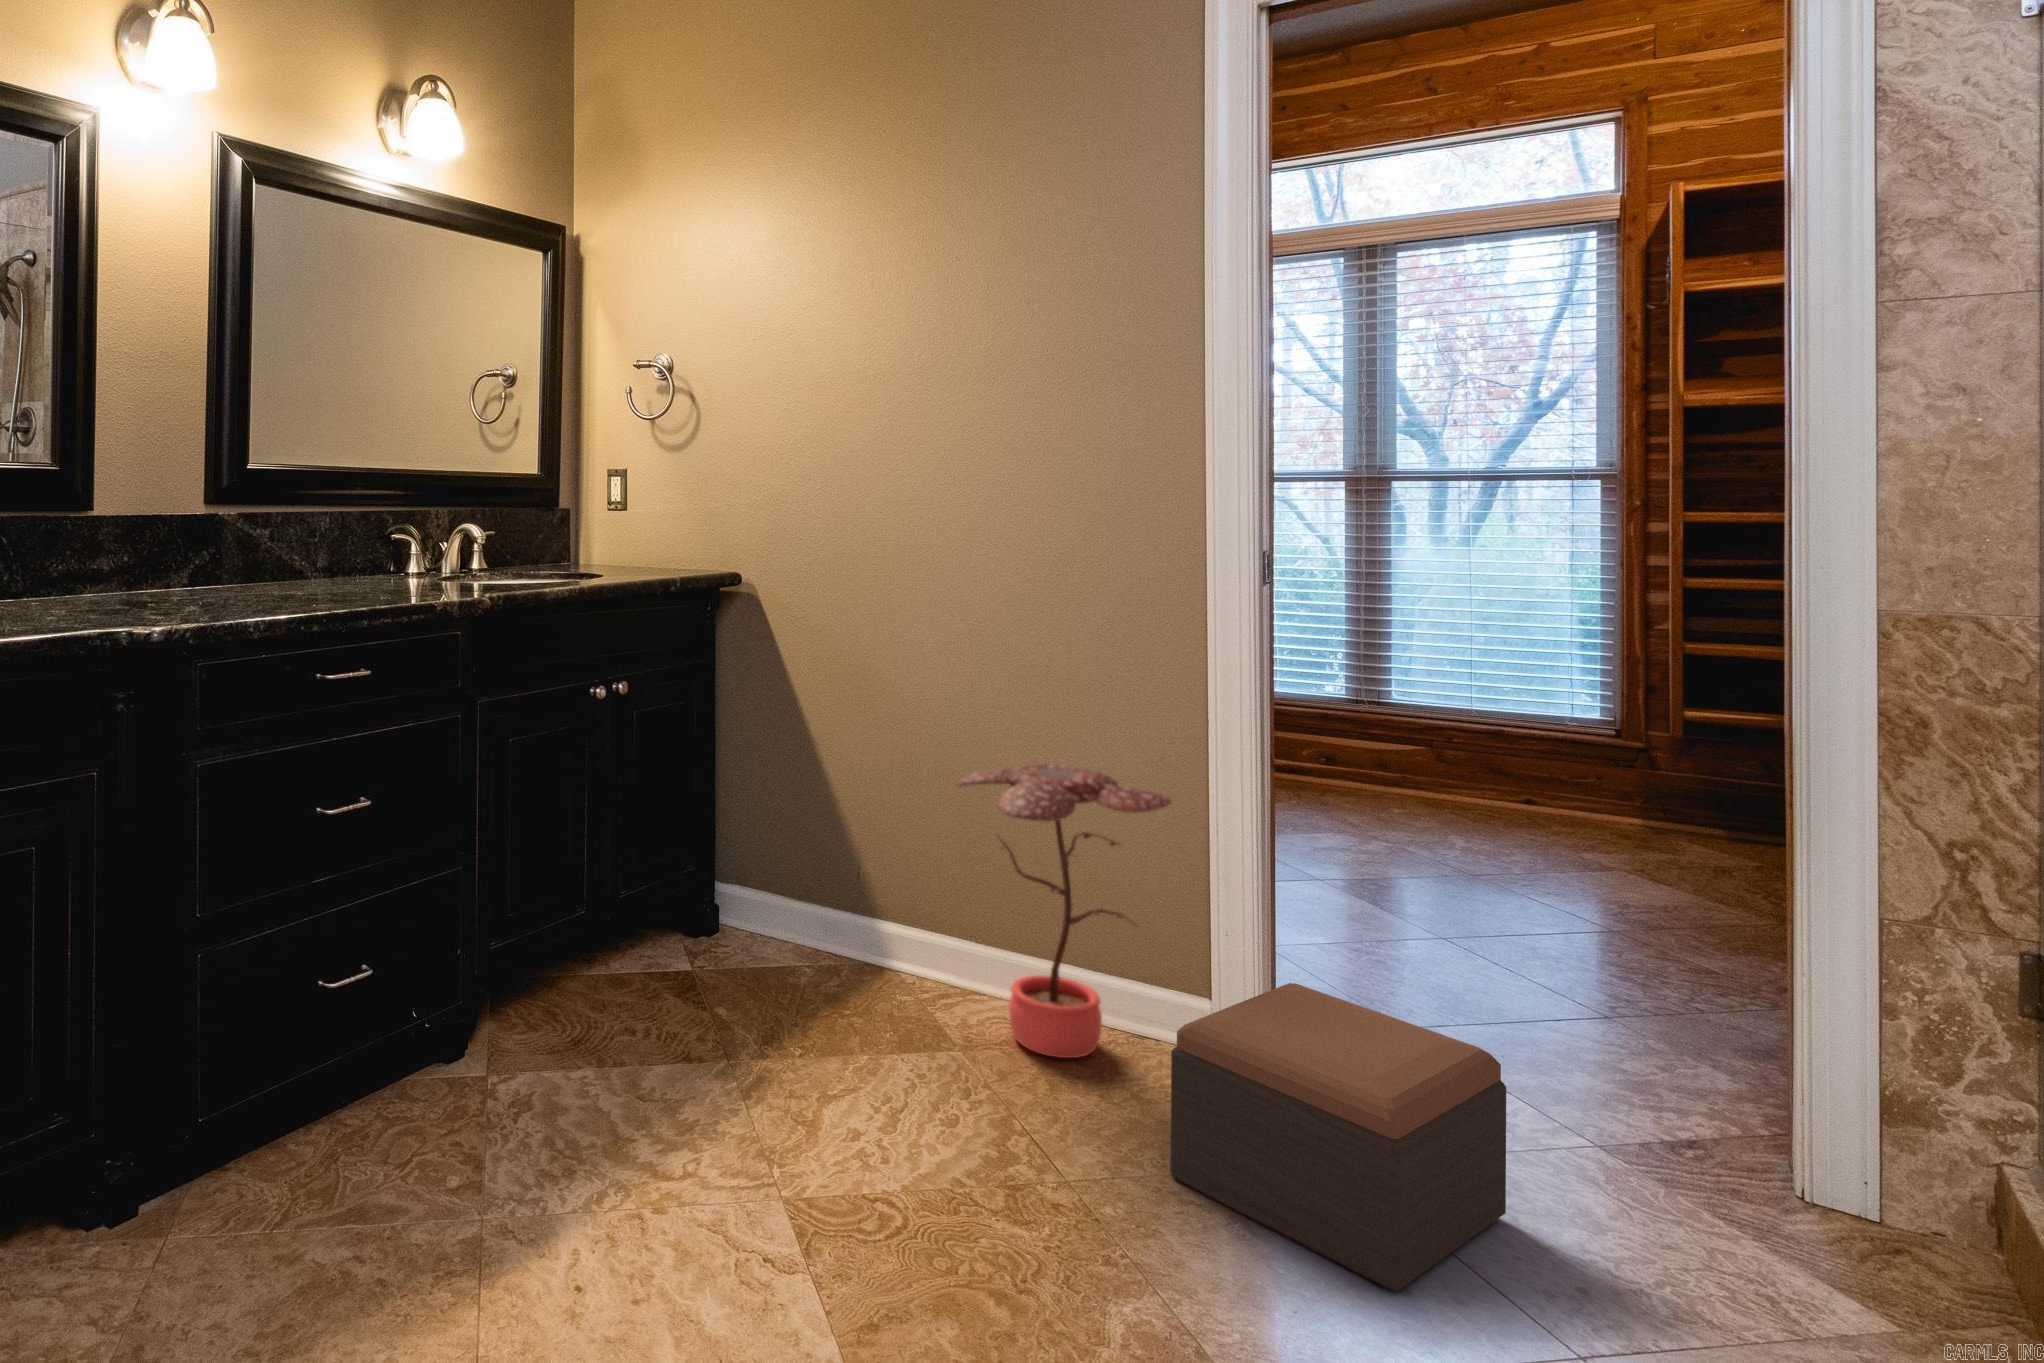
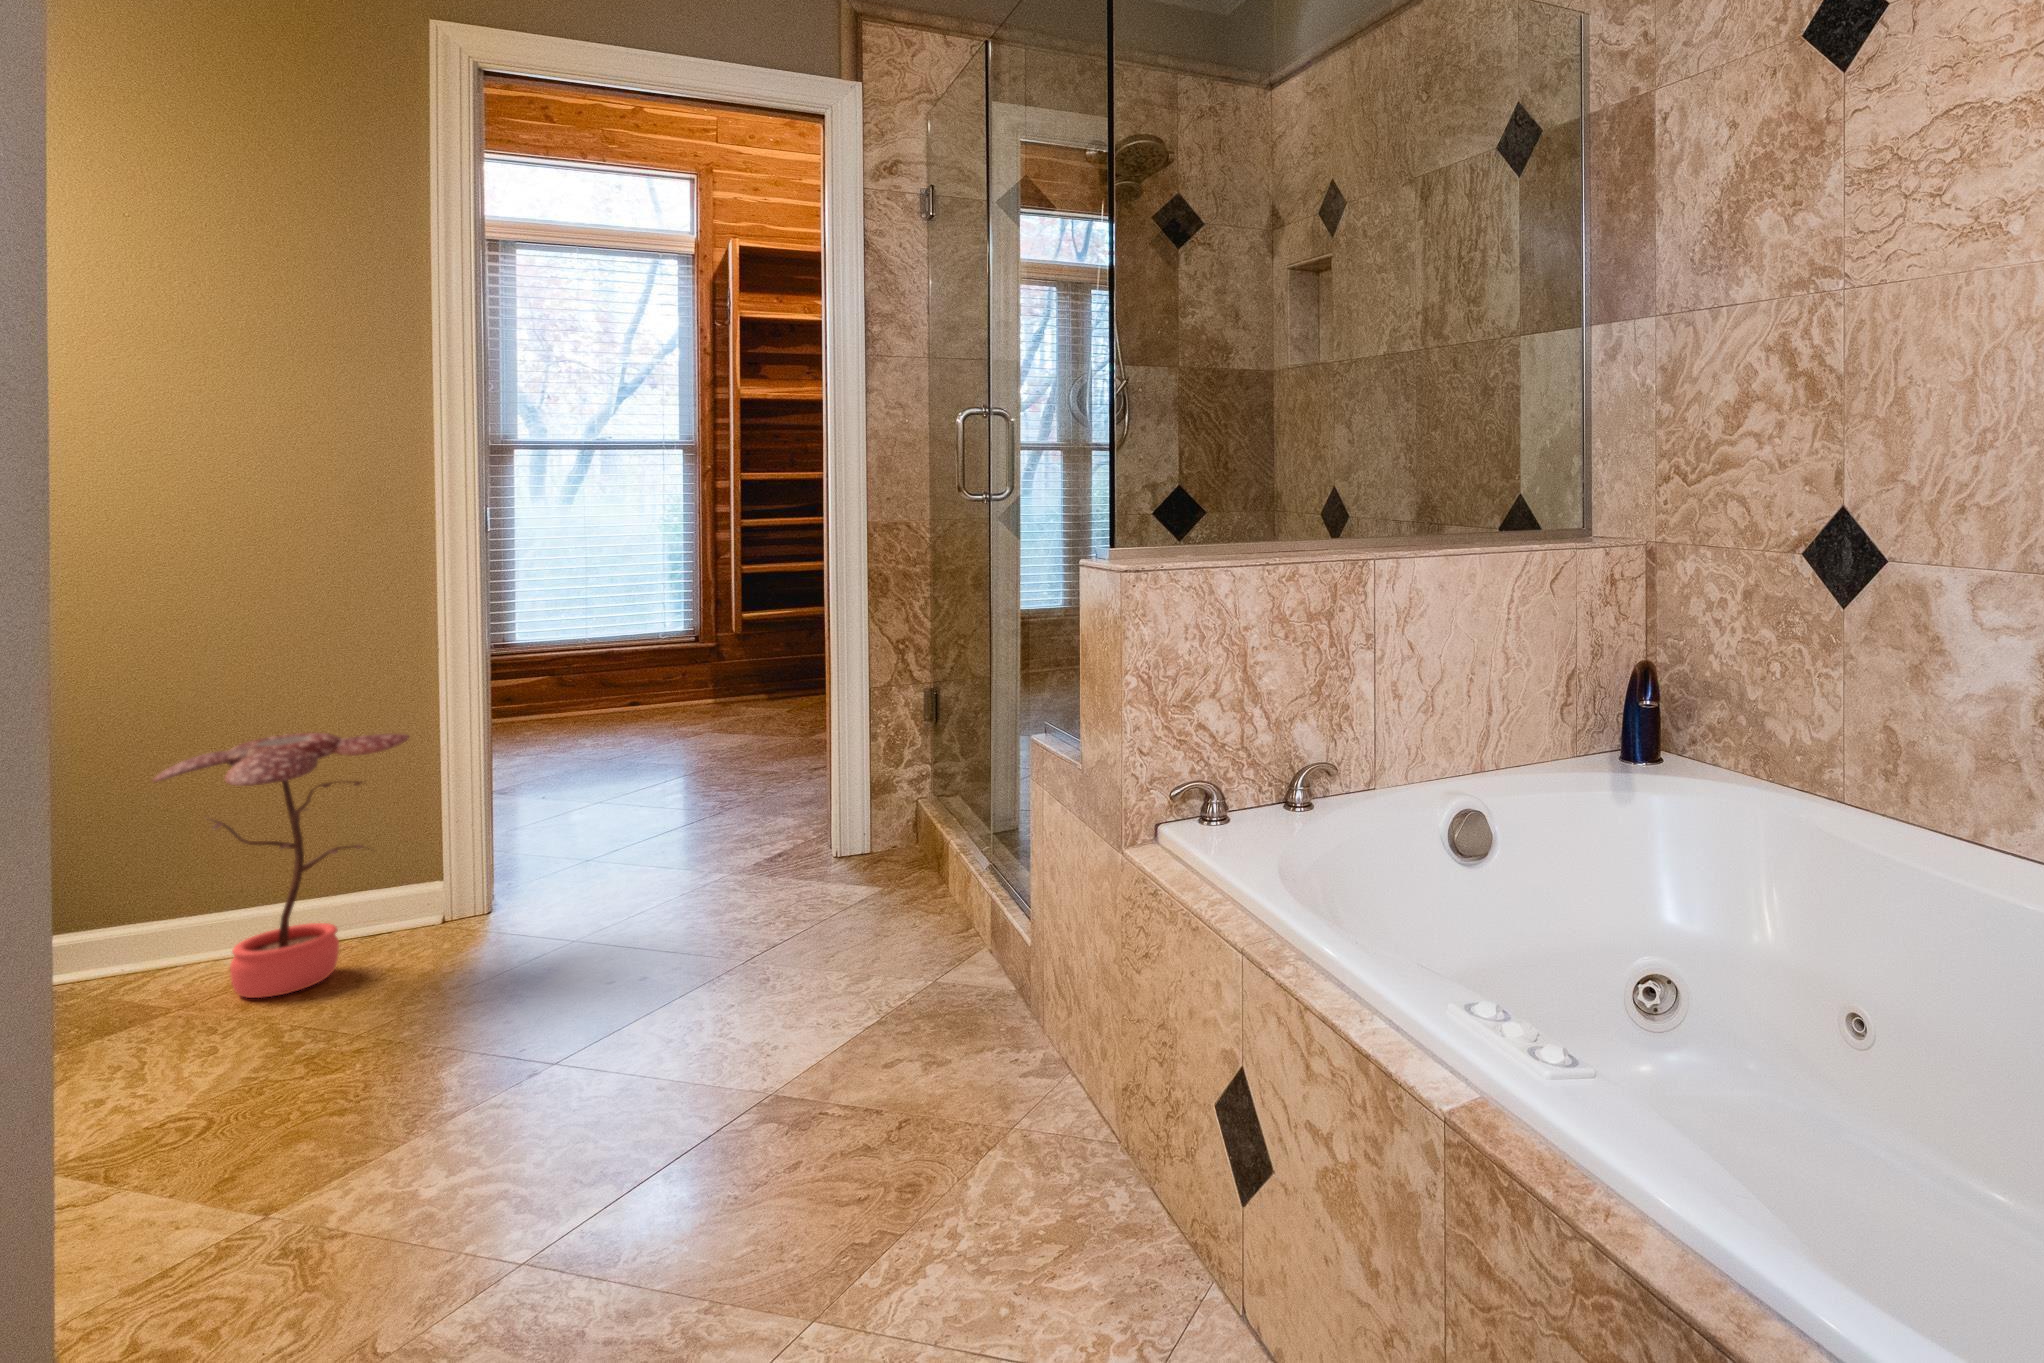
footstool: present [1170,983,1506,1292] -> none [445,830,688,1013]

